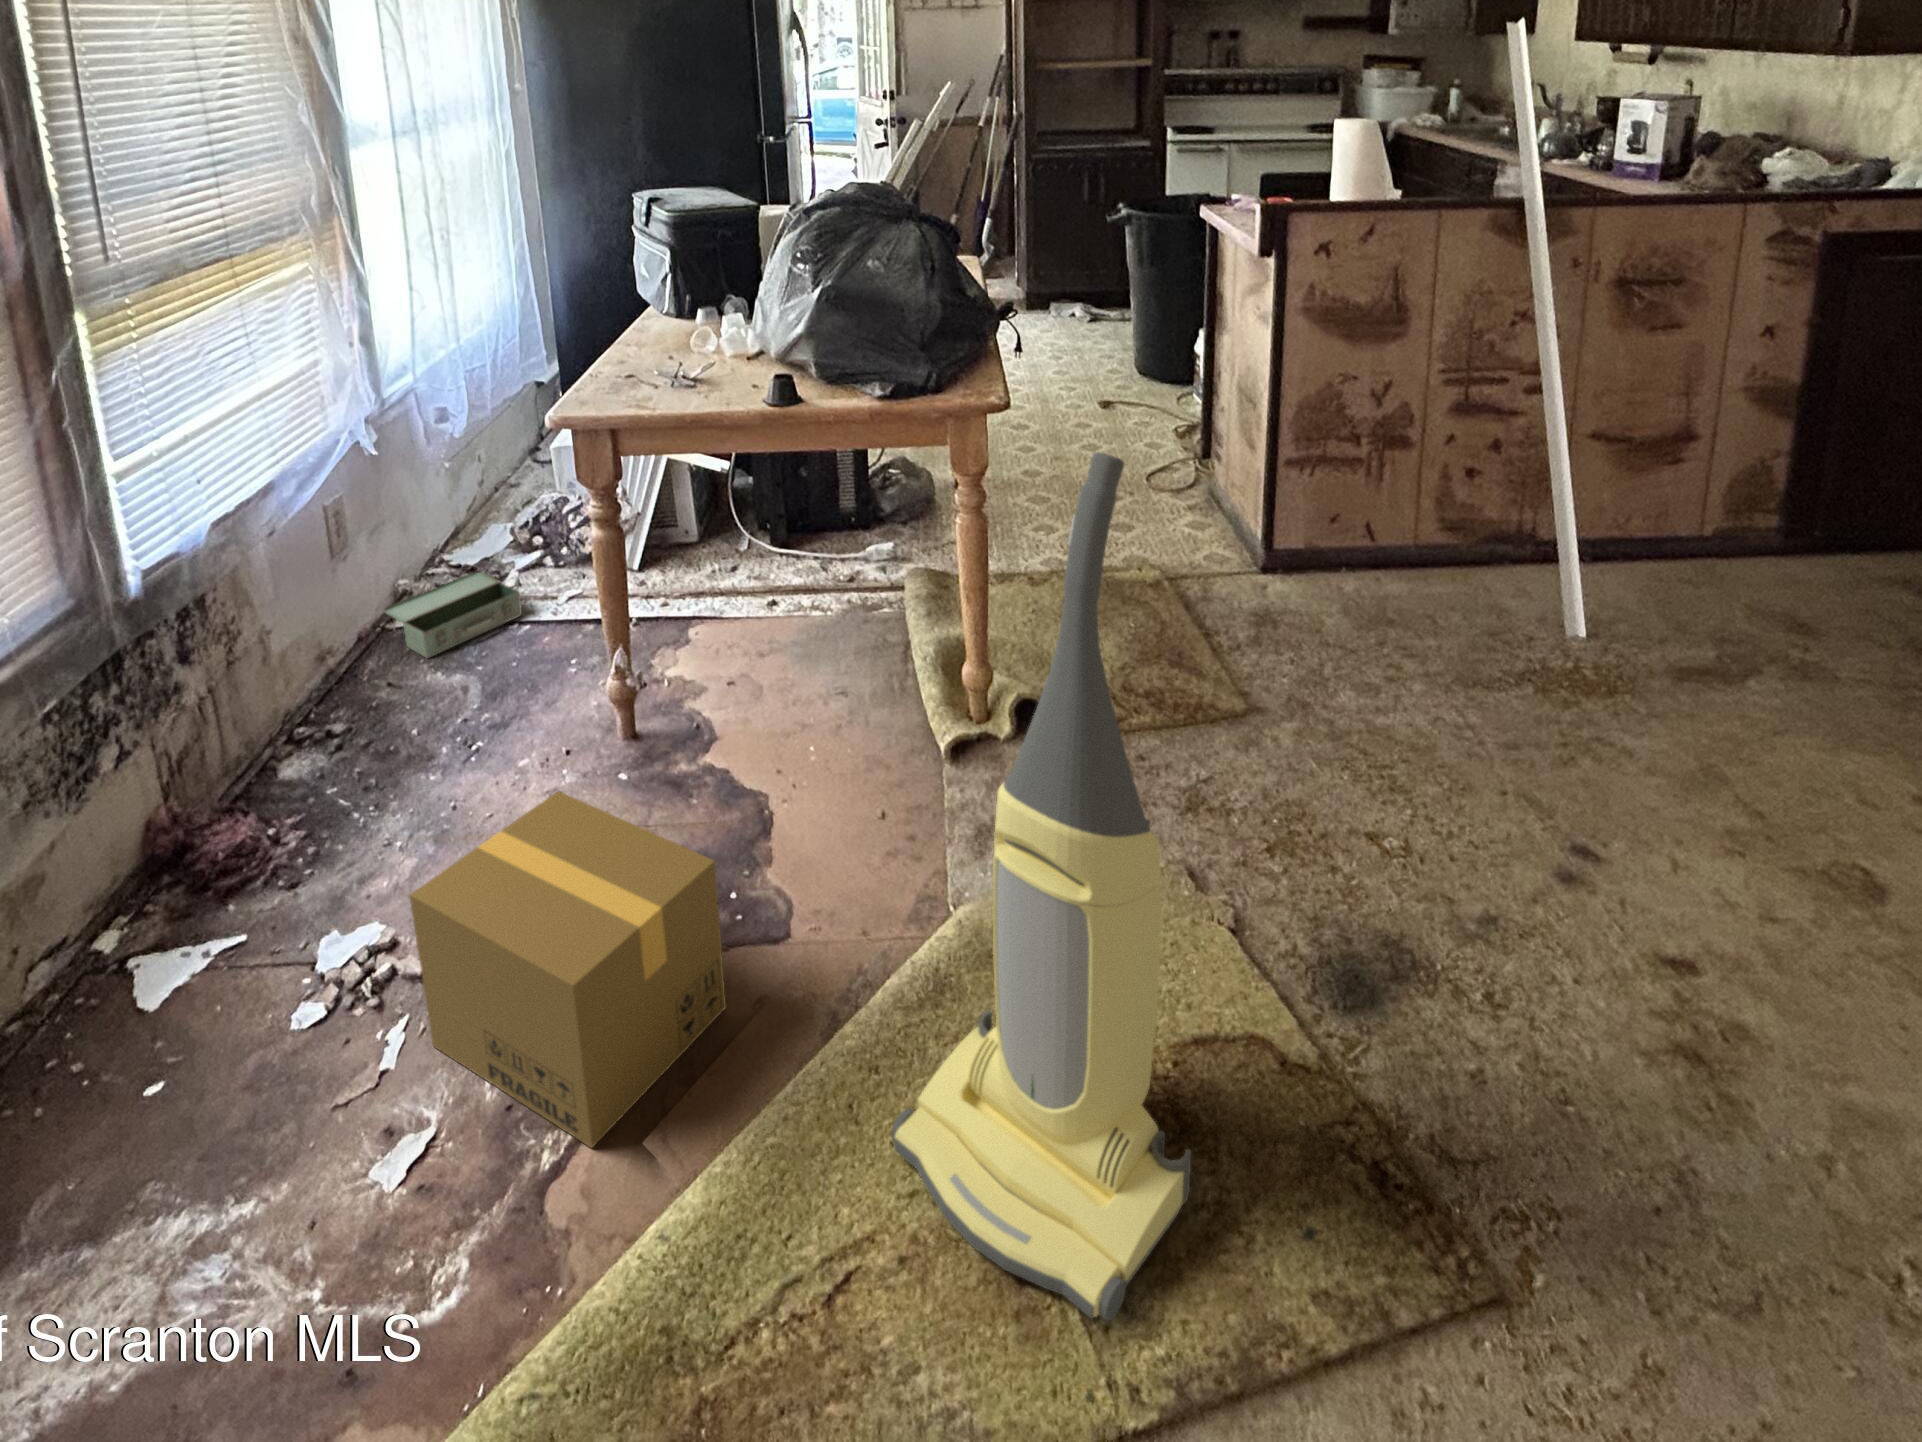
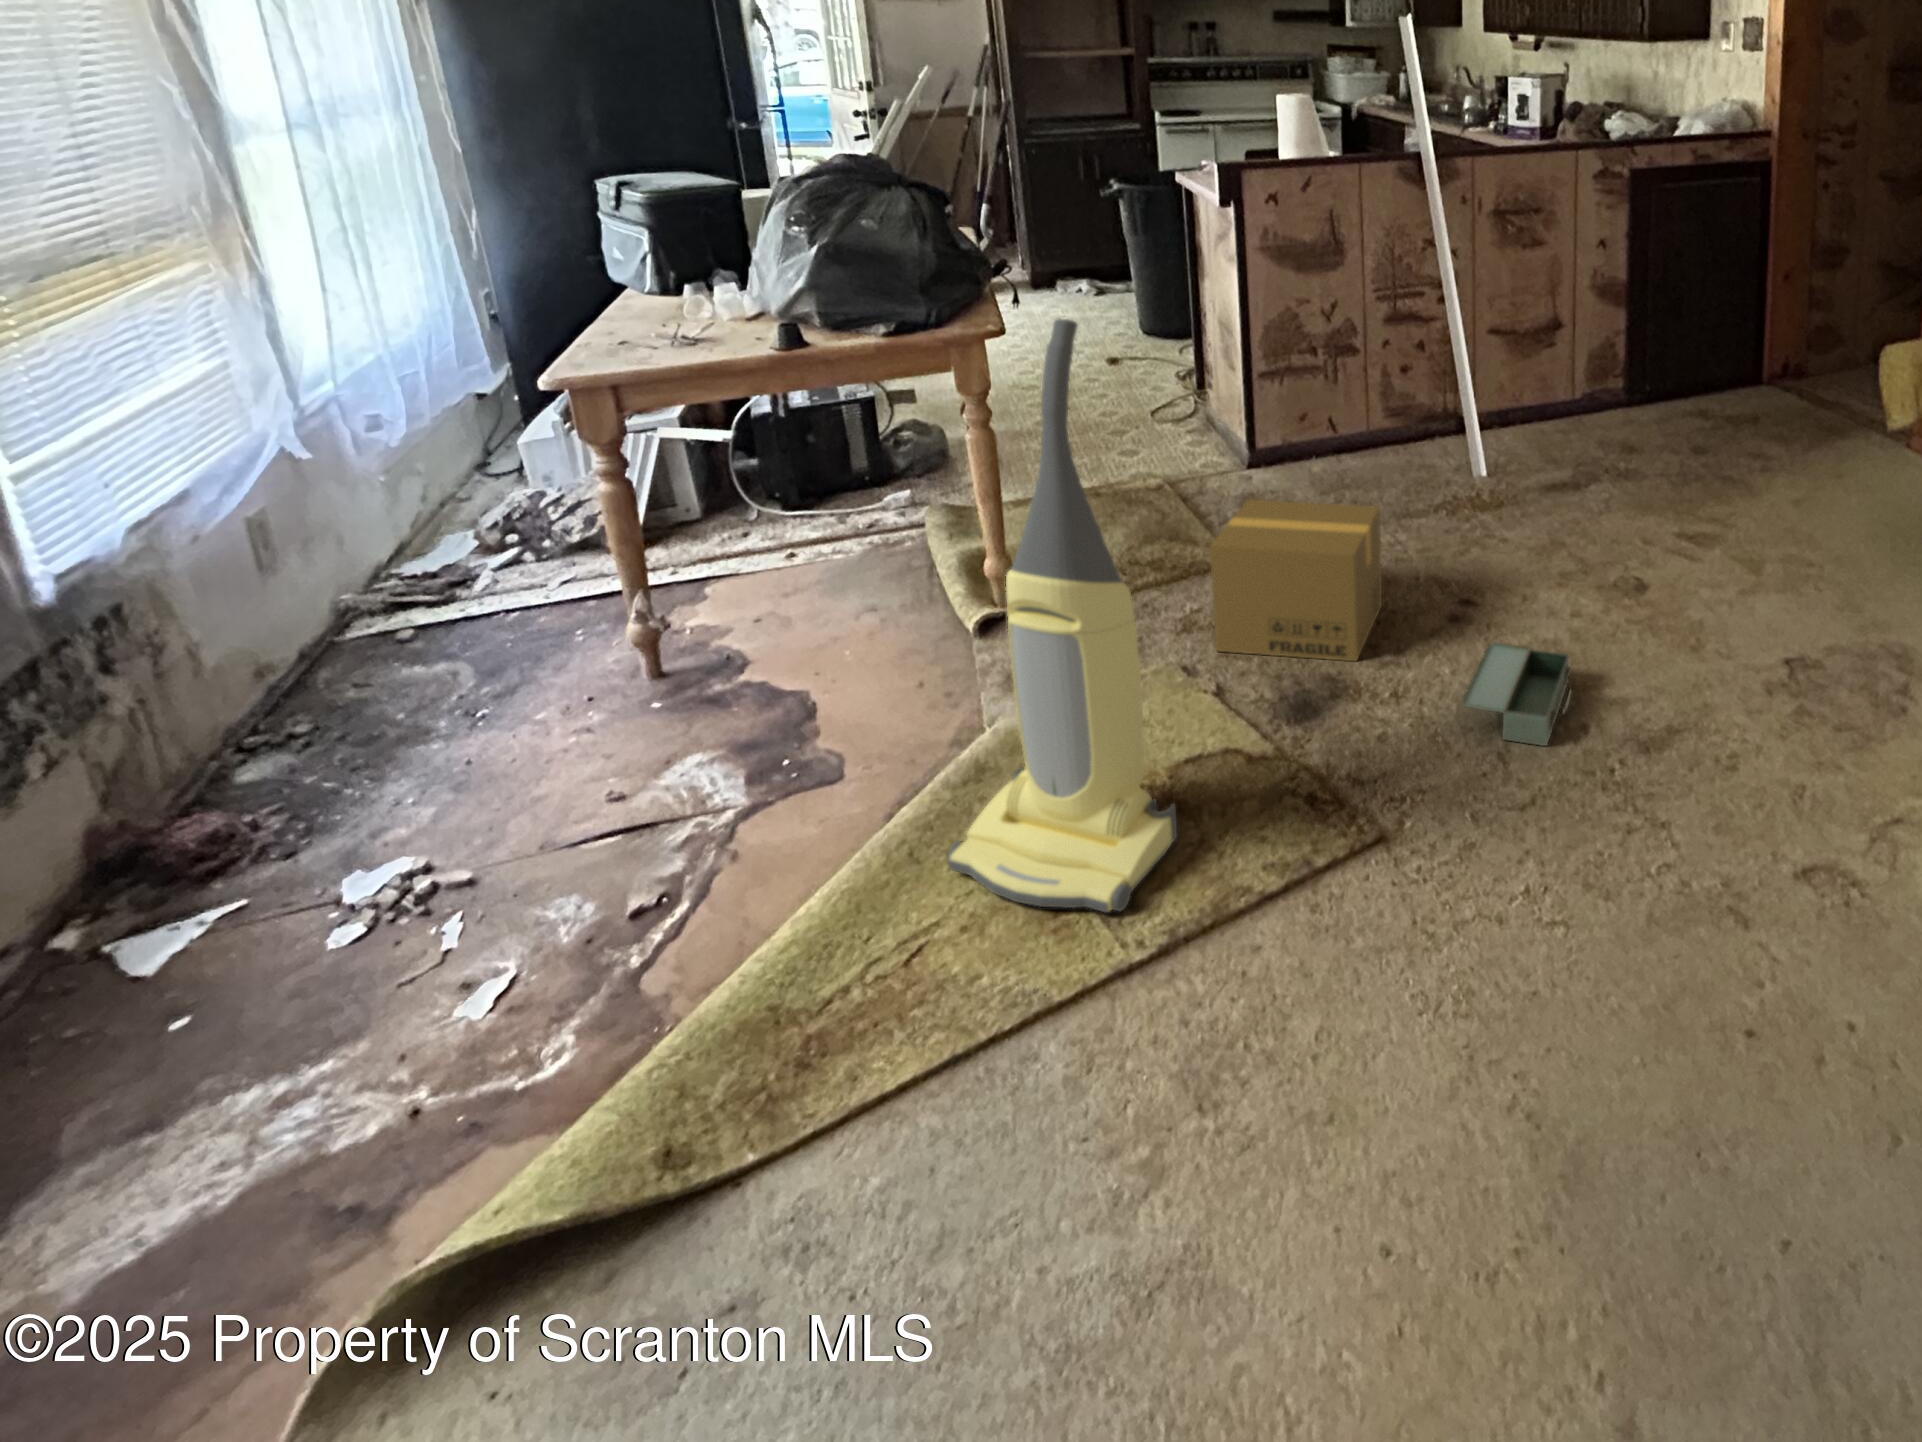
toolbox: present [384,572,522,658] -> present [1461,643,1571,746]
cardboard box: present [410,791,726,1148] -> present [1210,499,1382,661]

